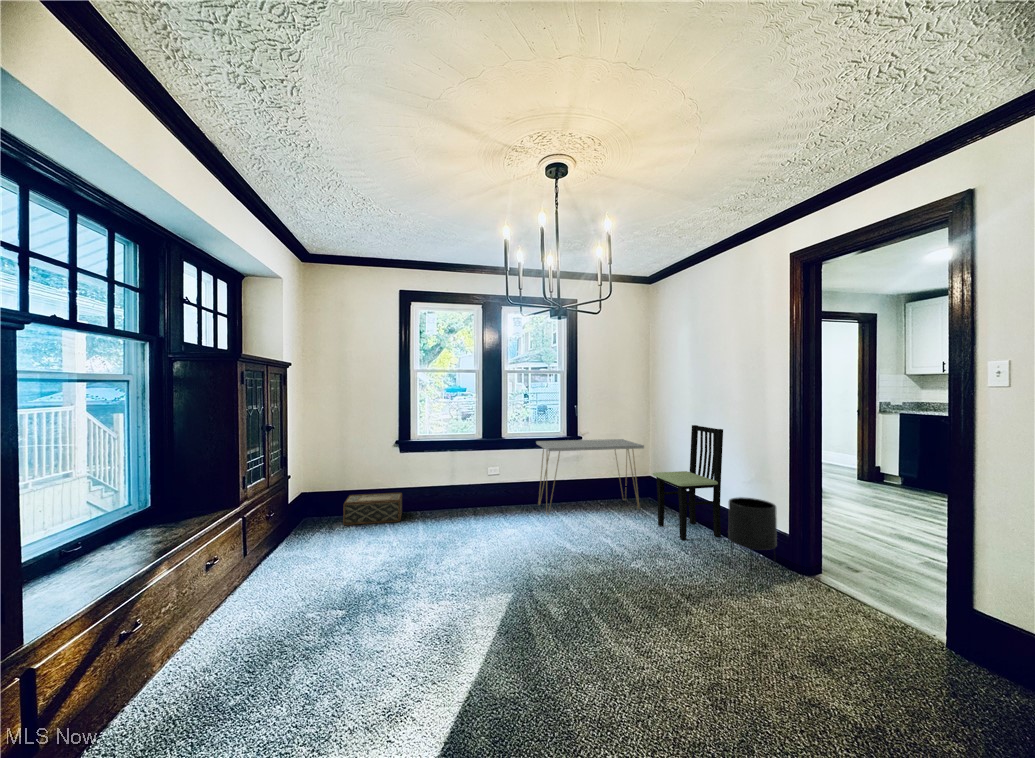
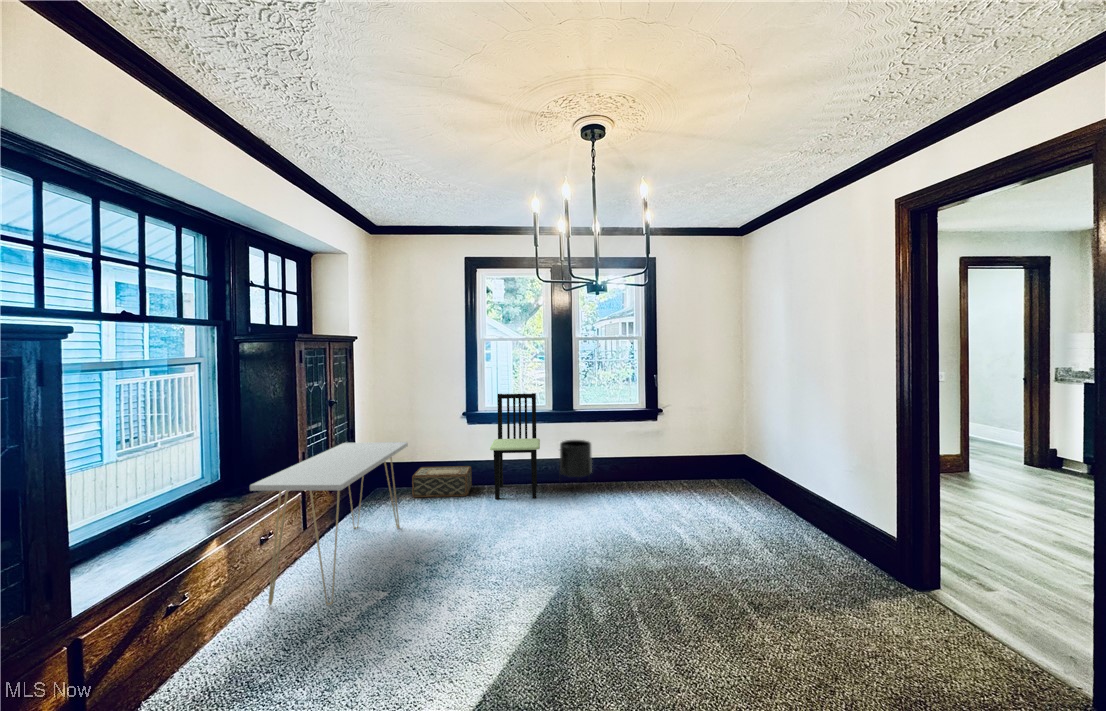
dining chair: present [653,425,723,540] -> present [490,393,540,499]
console table: present [536,439,644,515] -> present [250,442,408,605]
planter: present [728,497,777,570] -> present [559,440,592,477]

